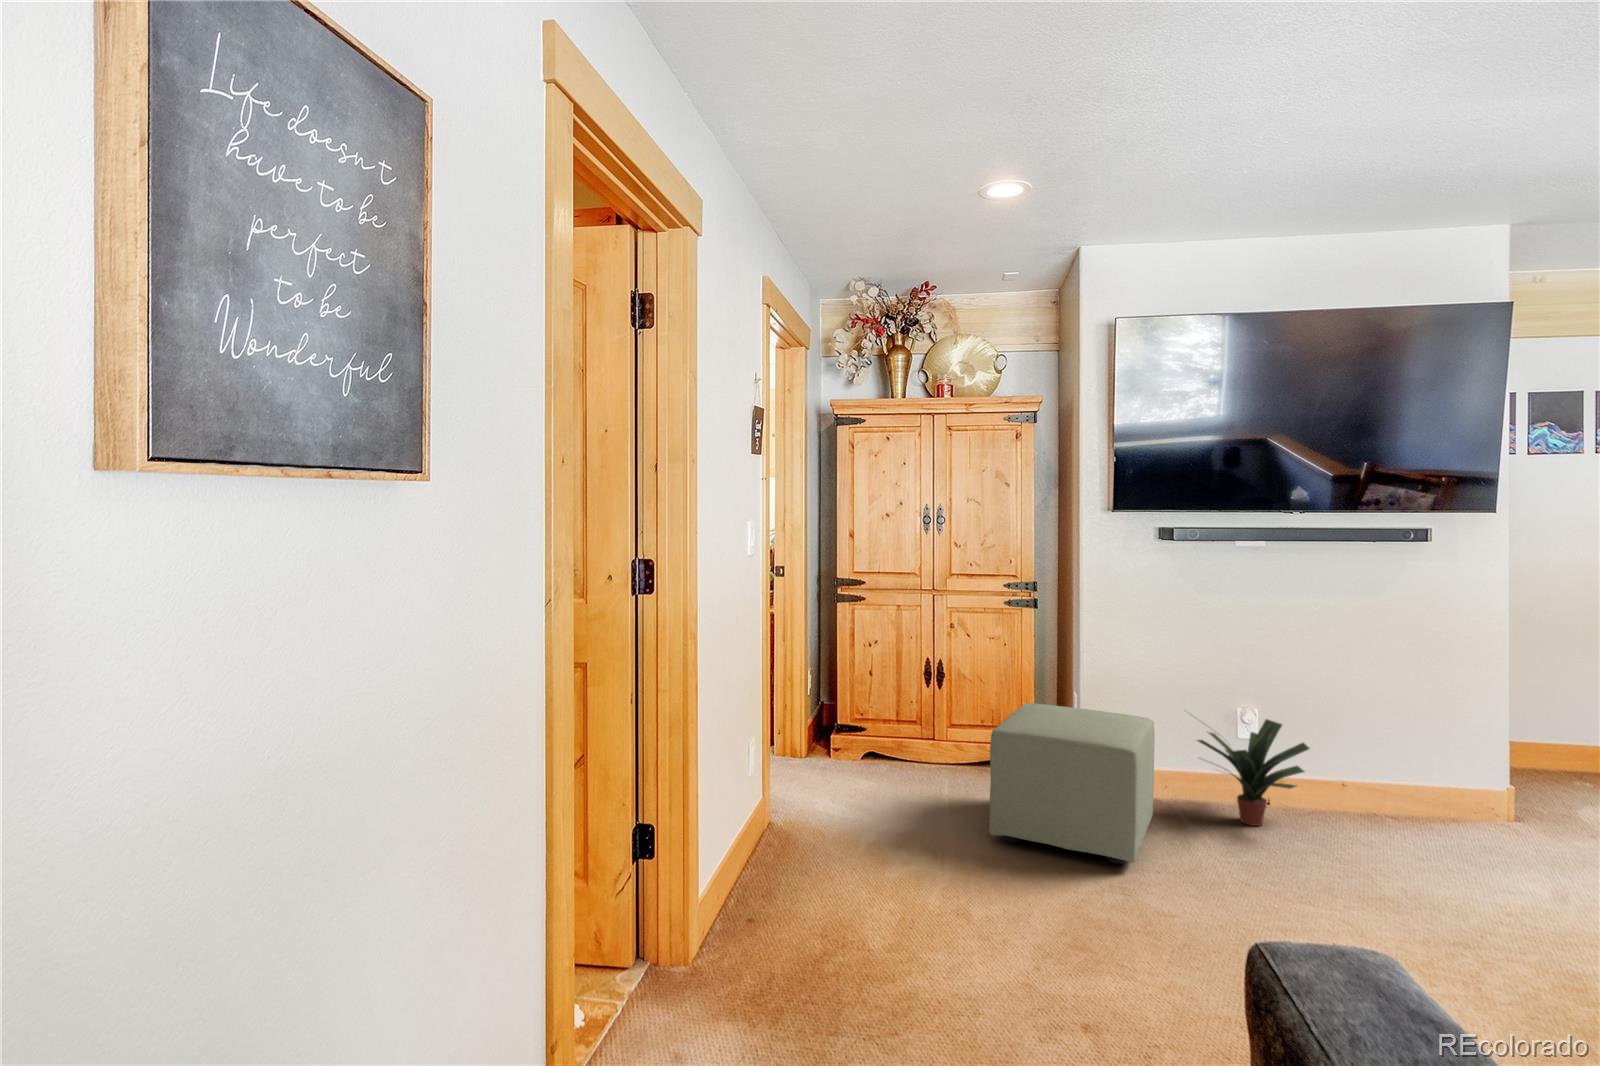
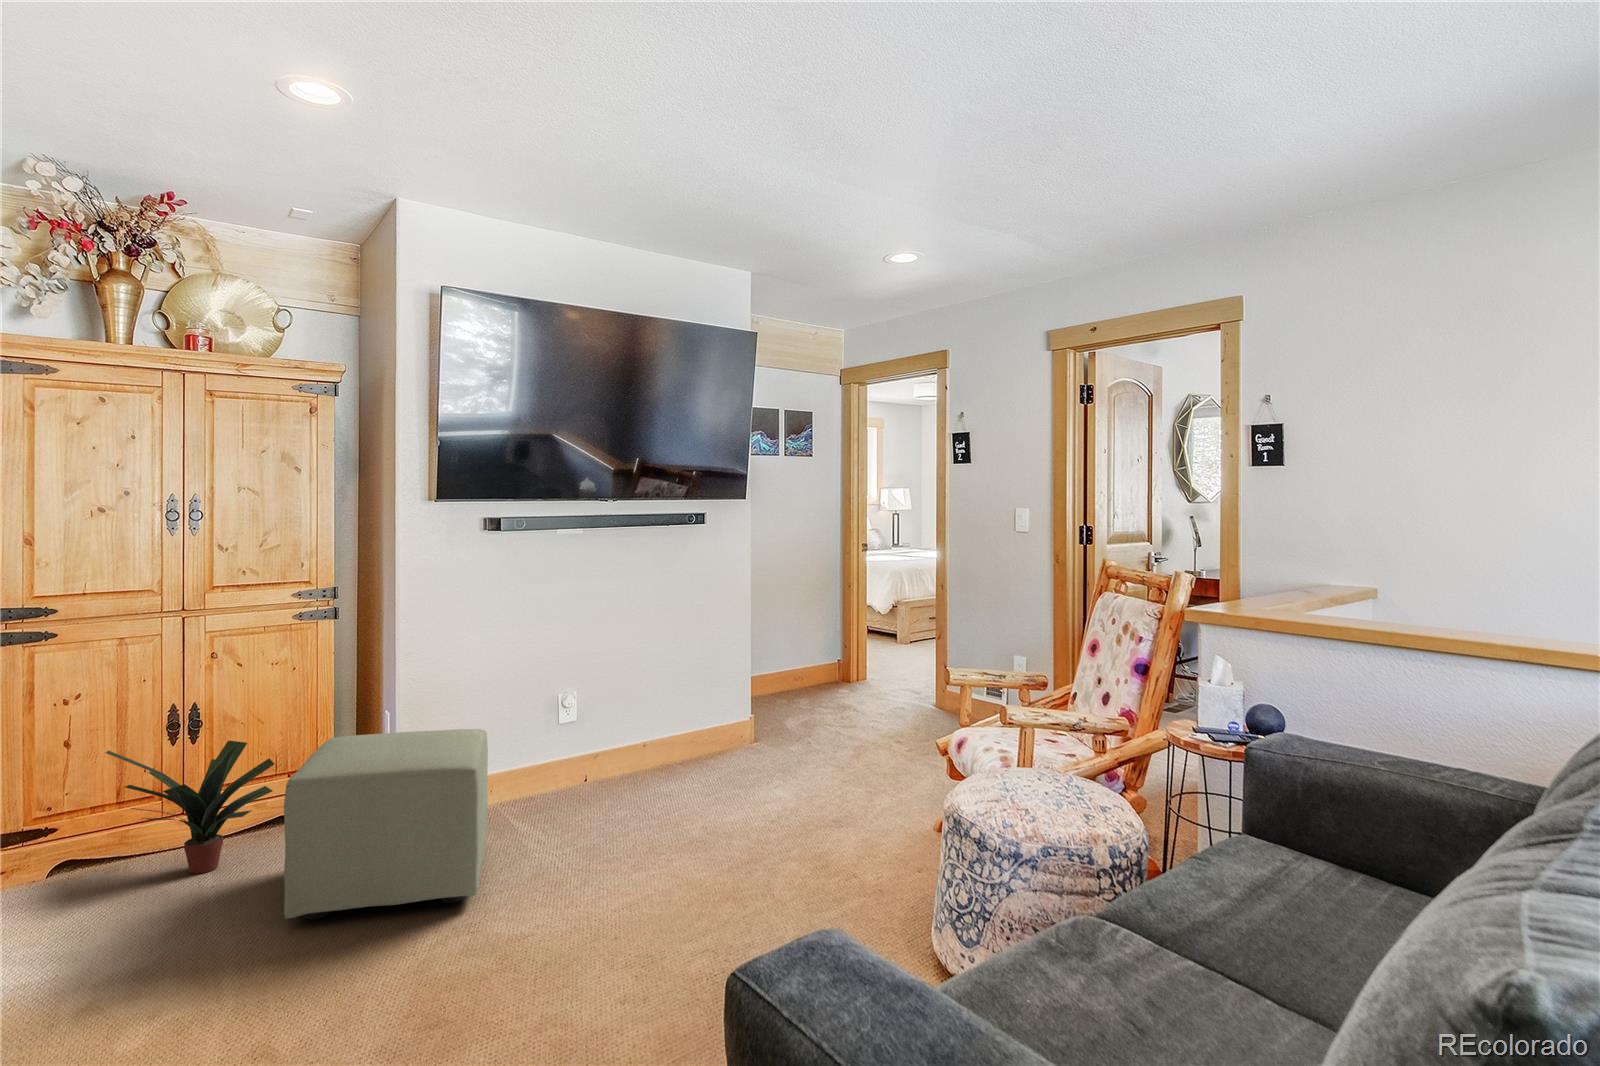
potted plant: present [1198,719,1309,826] -> present [106,741,274,874]

